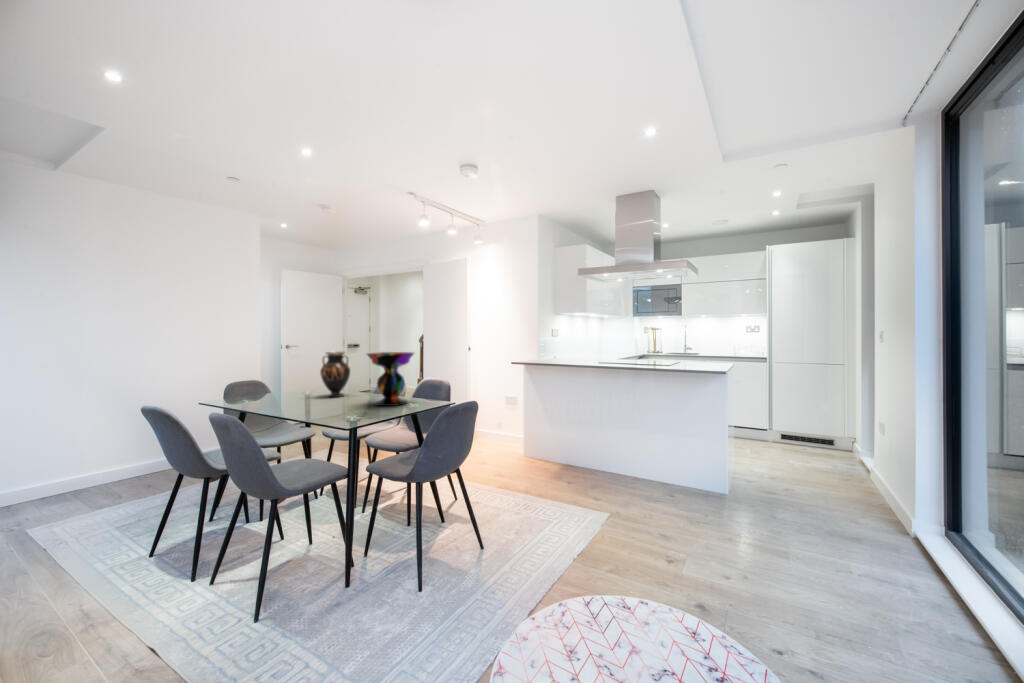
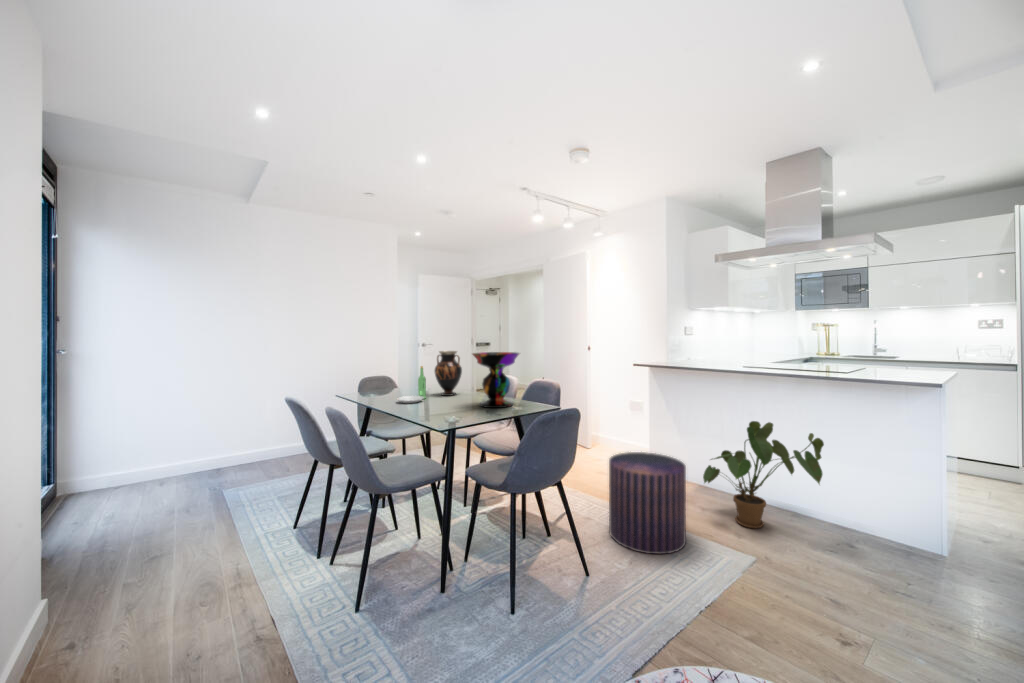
plate: none [280,368,312,406] -> present [397,366,426,403]
house plant: none [571,406,656,492] -> present [703,421,824,528]
pouf: none [497,438,560,523] -> present [609,452,686,554]

